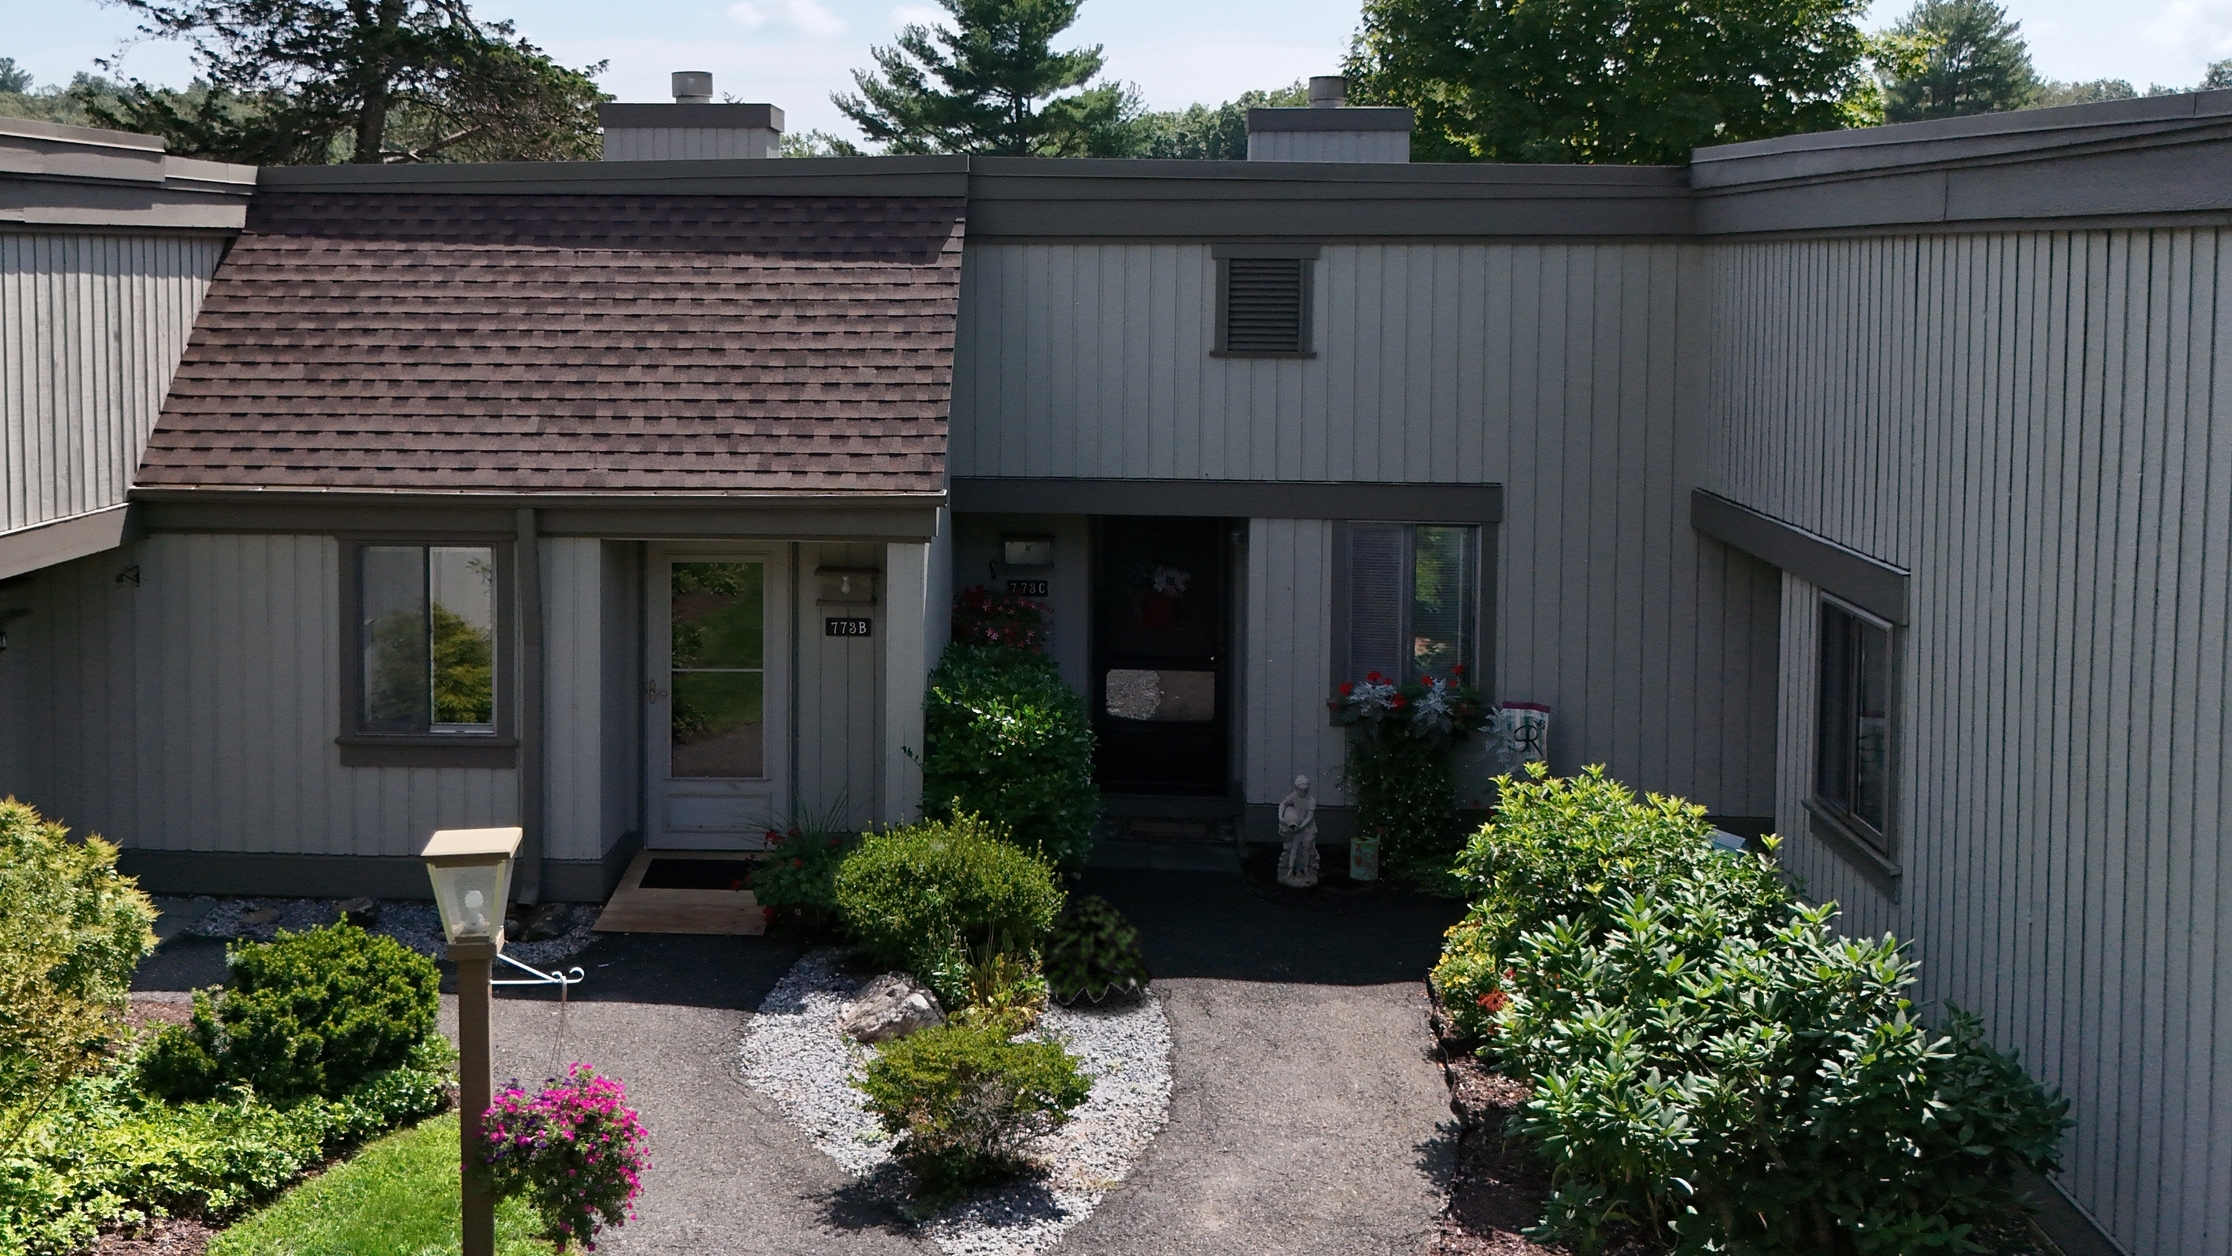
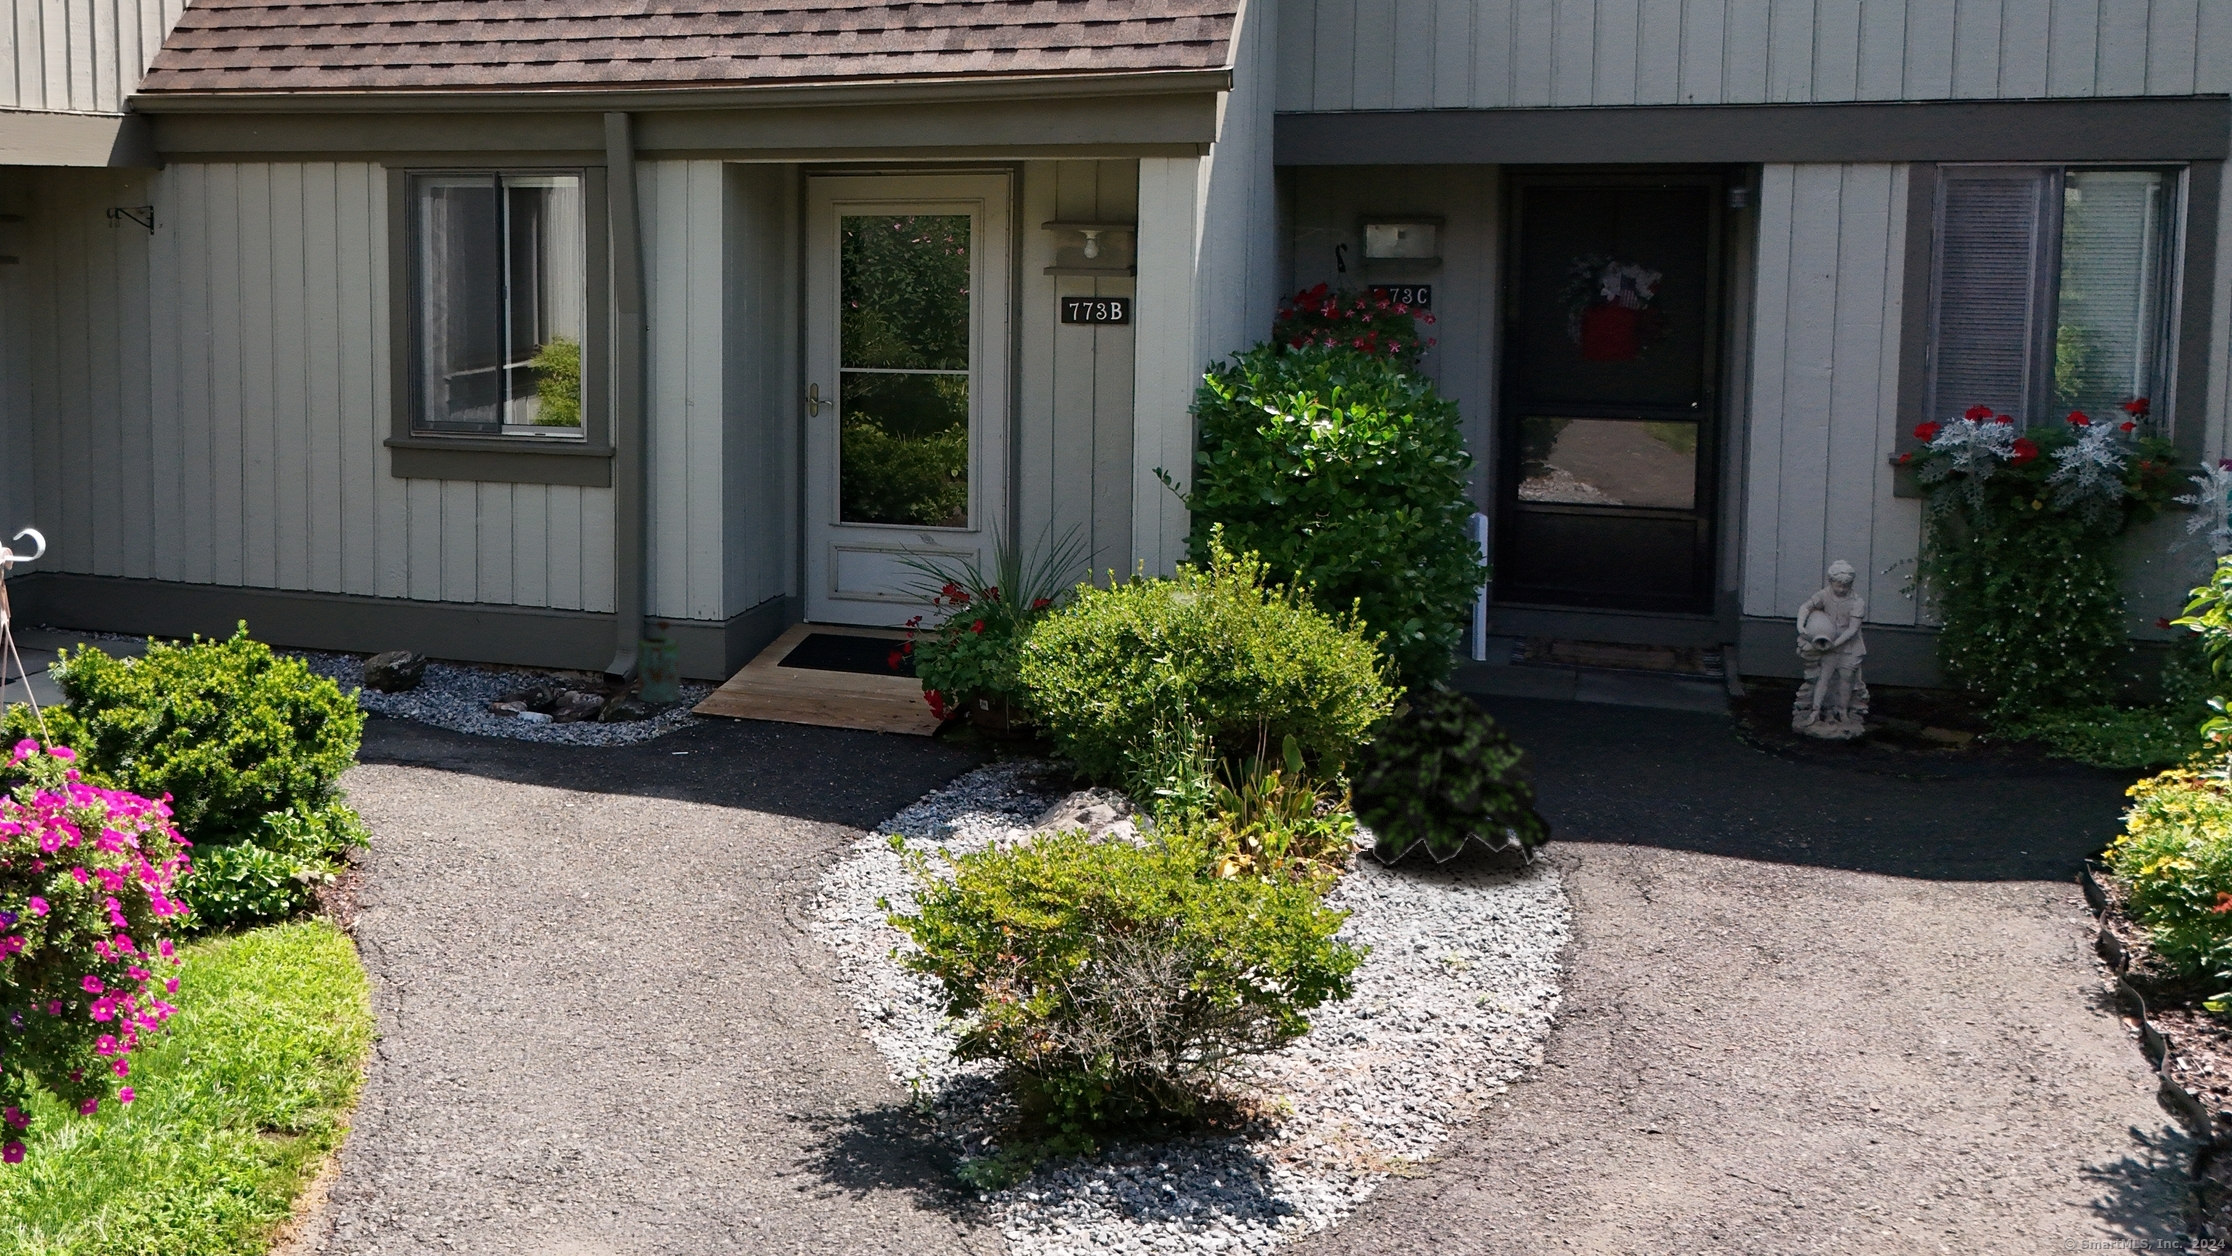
watering can: present [1350,827,1386,880] -> present [638,621,680,703]

